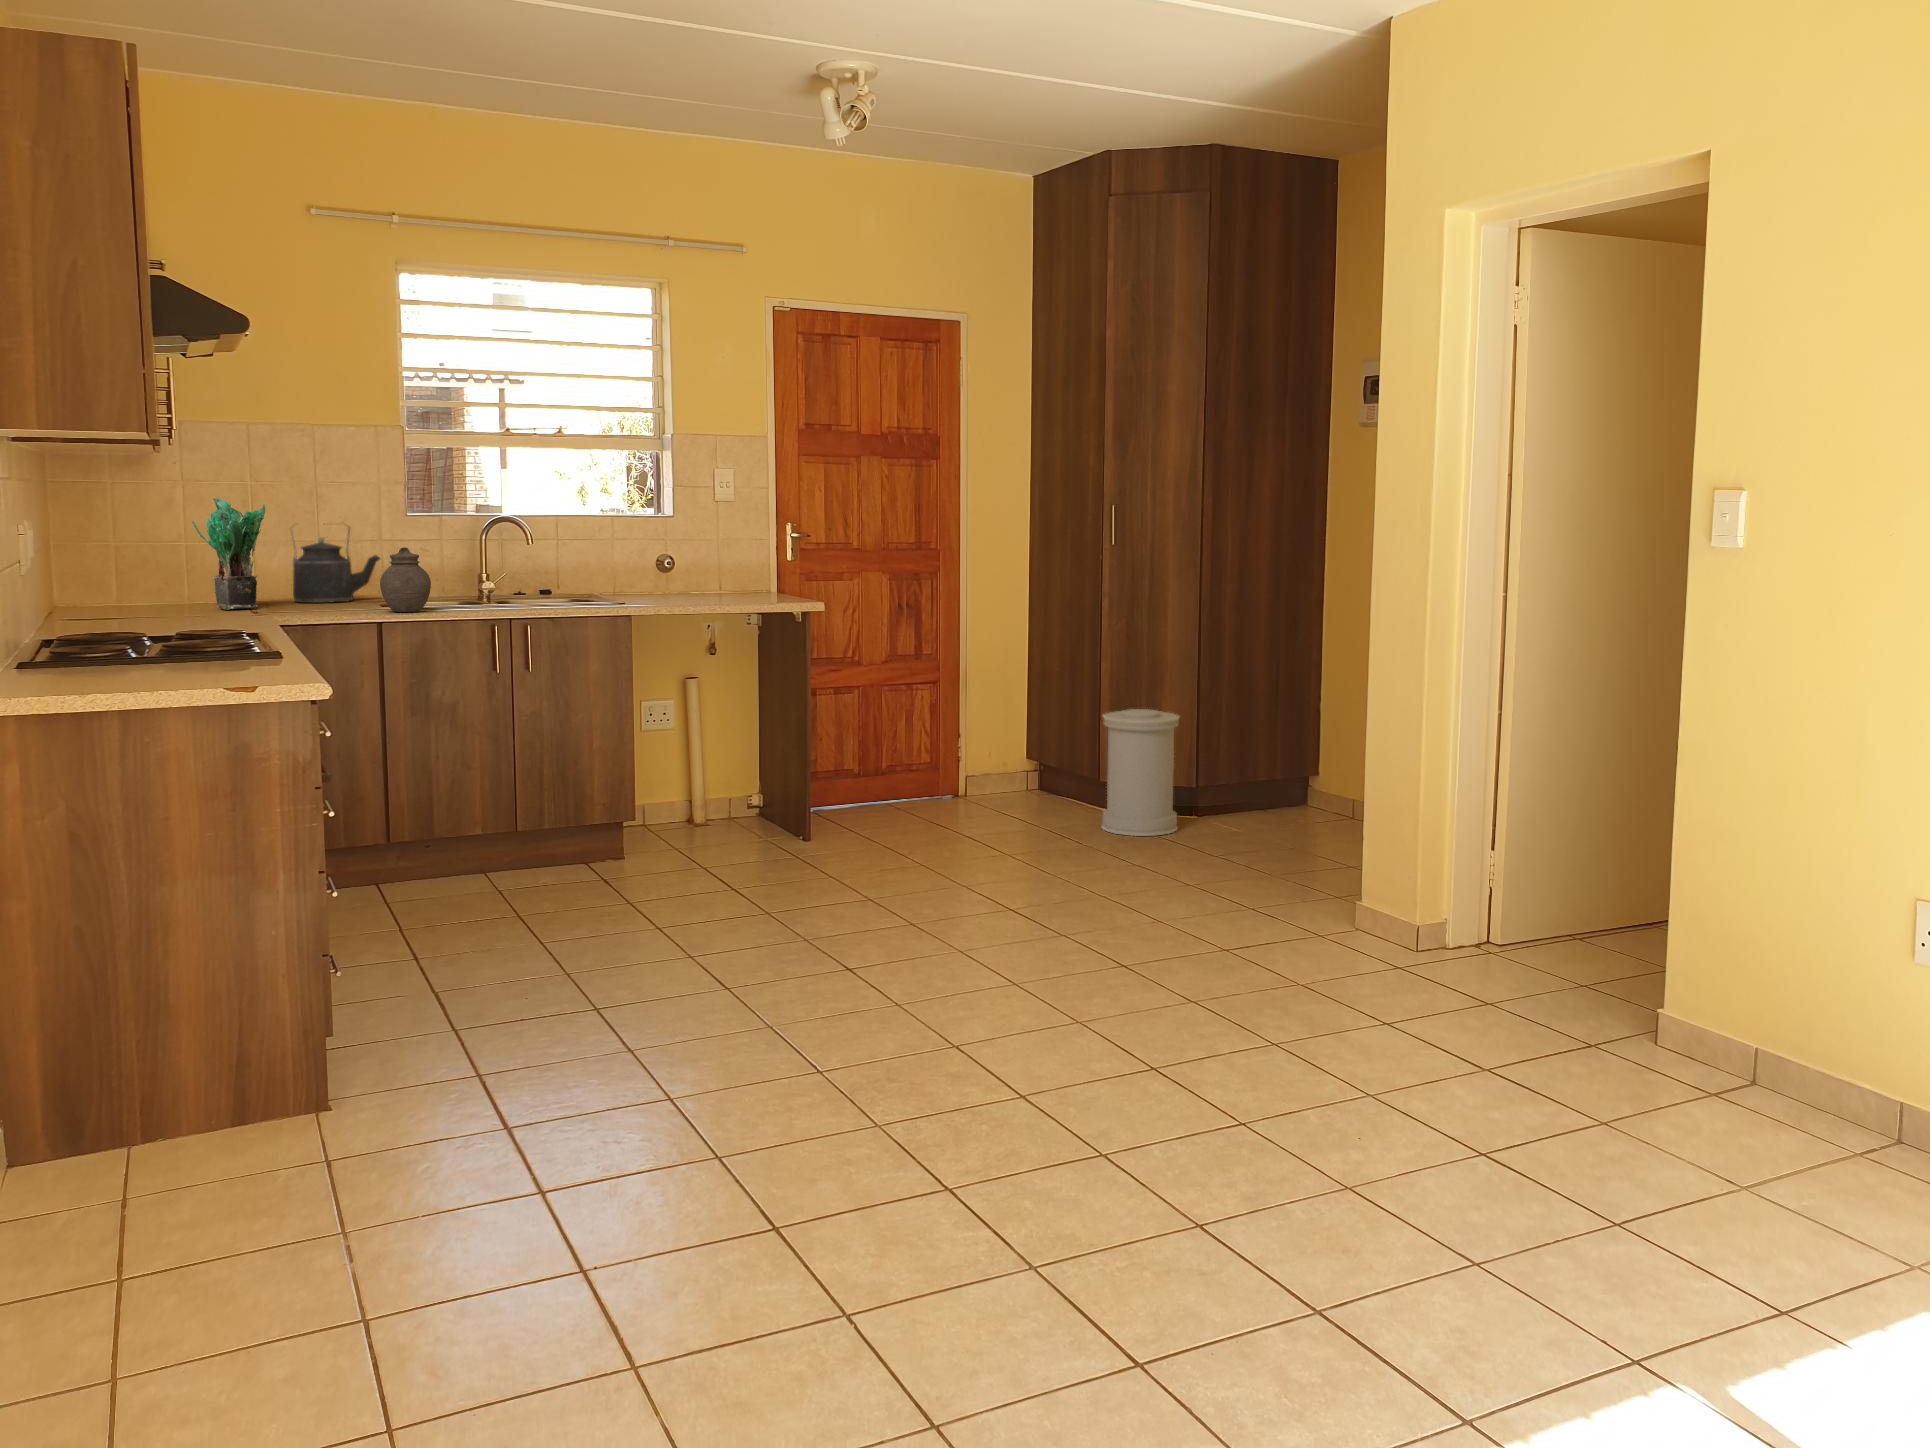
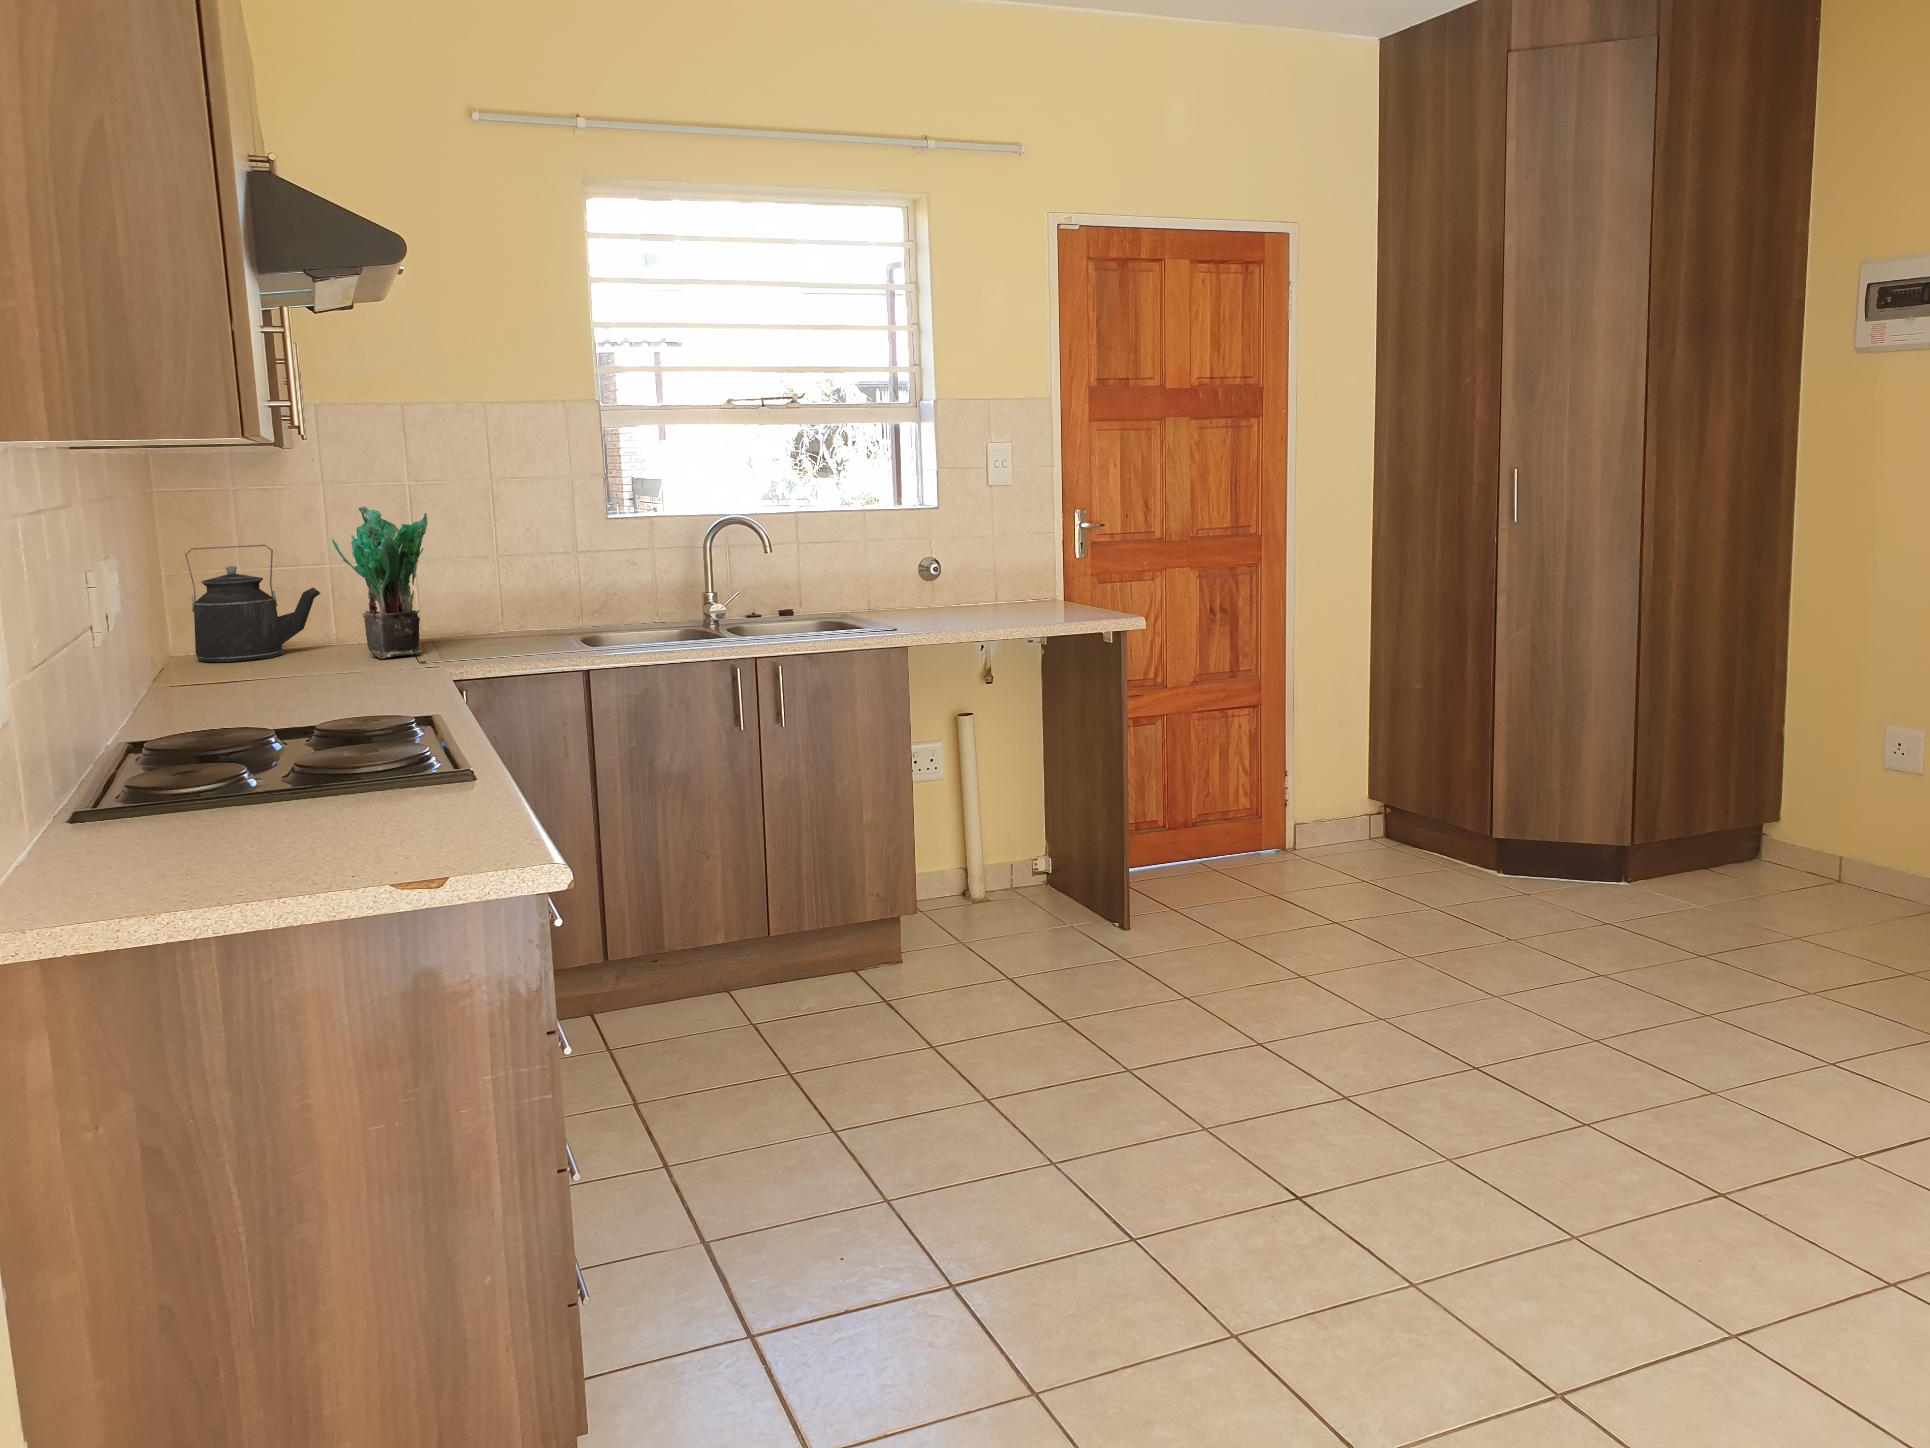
kettle: present [291,523,380,603] -> present [185,545,320,662]
jar: present [380,547,431,612] -> none [585,568,651,657]
trash can: present [1102,709,1179,836] -> none [1507,744,1619,917]

